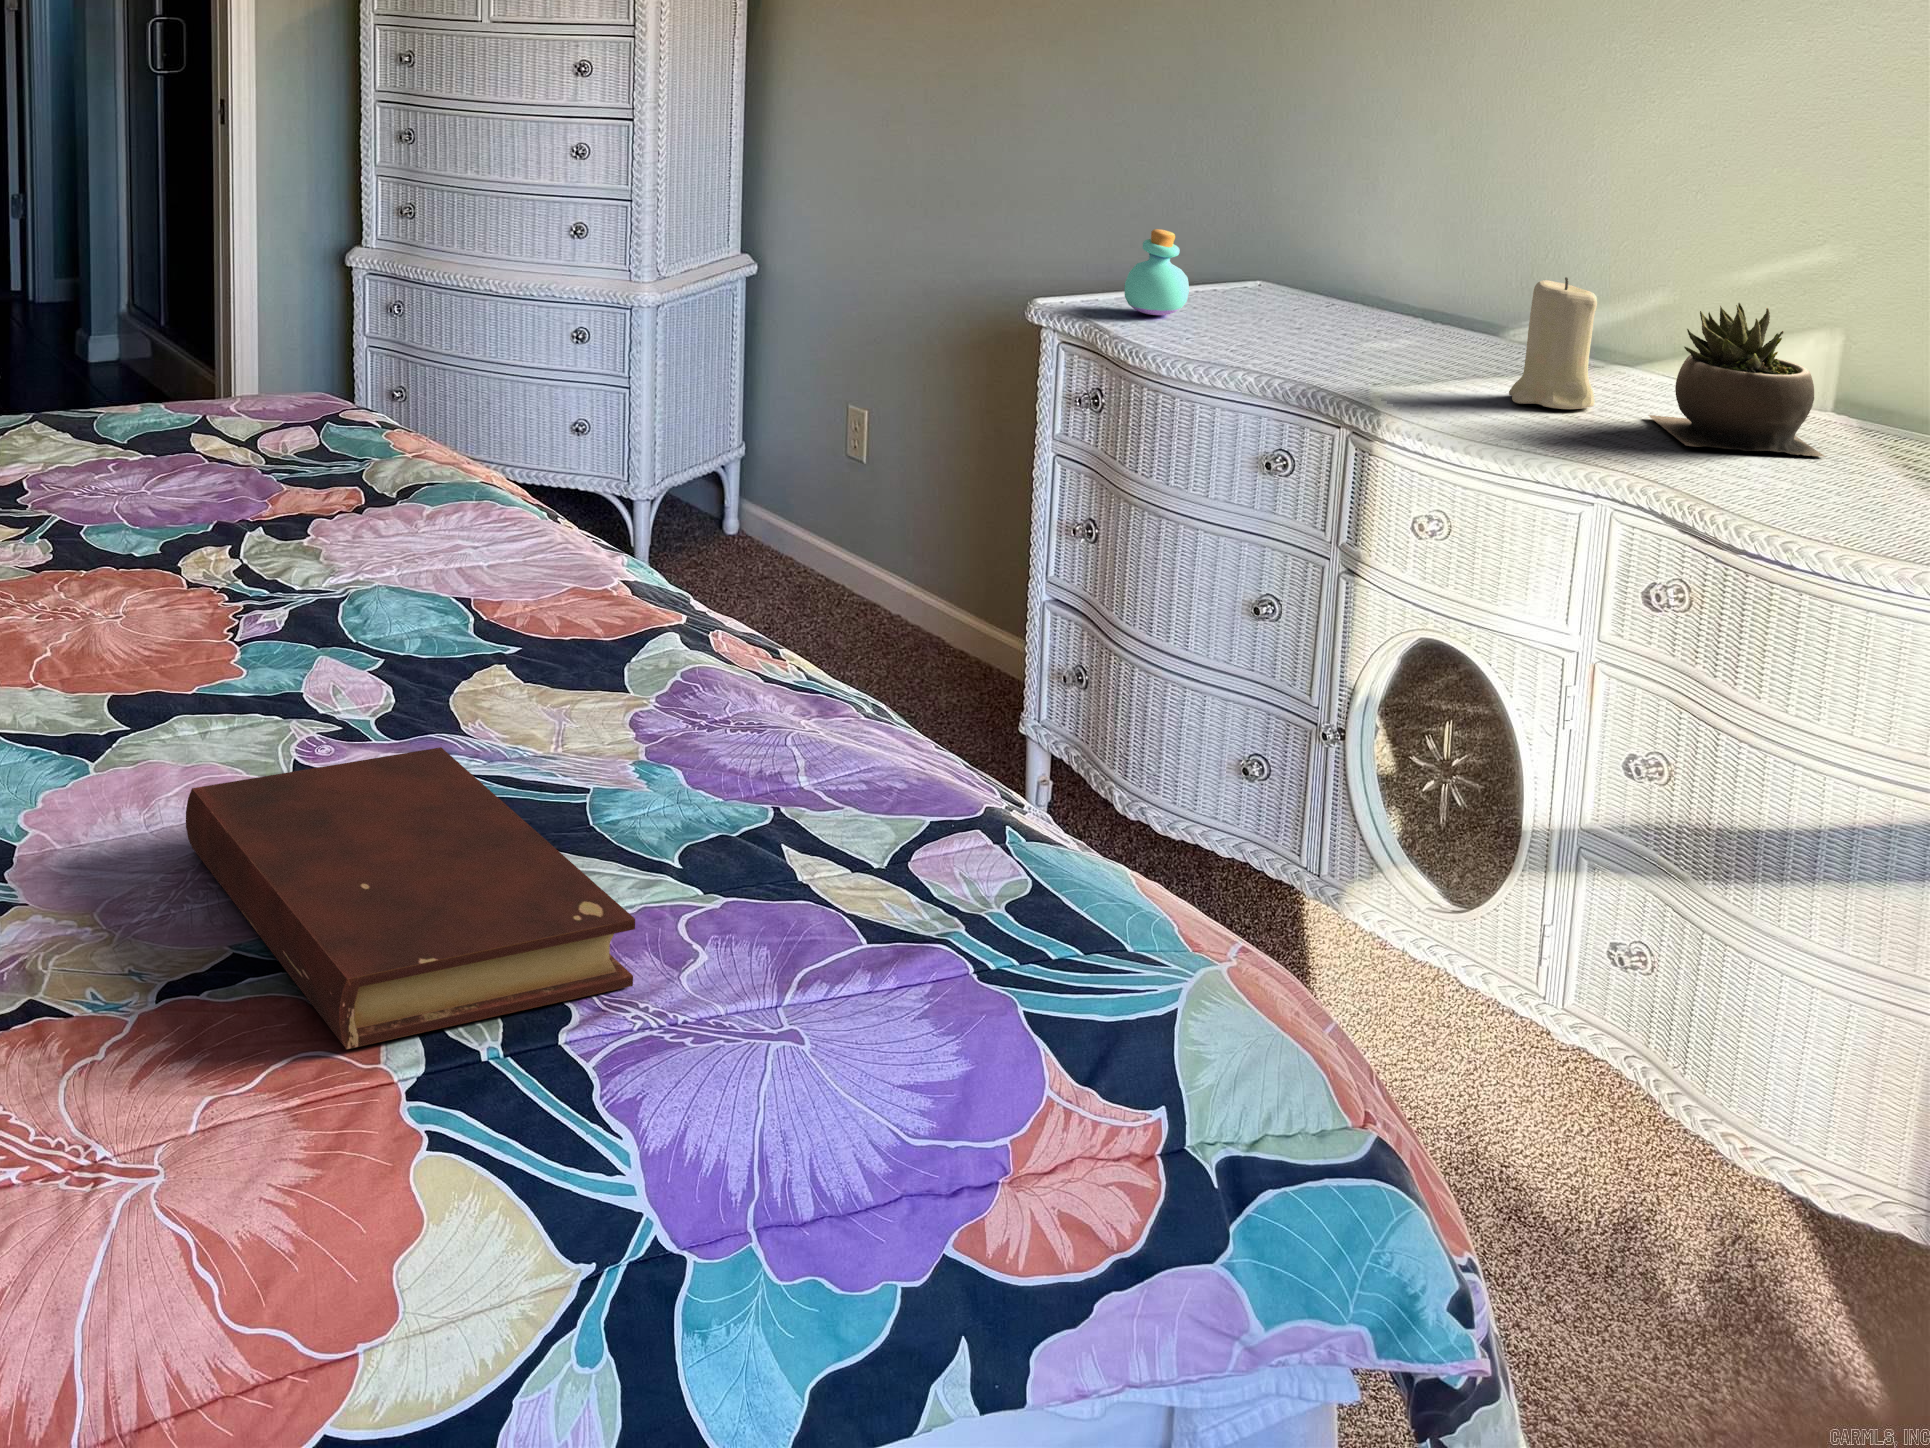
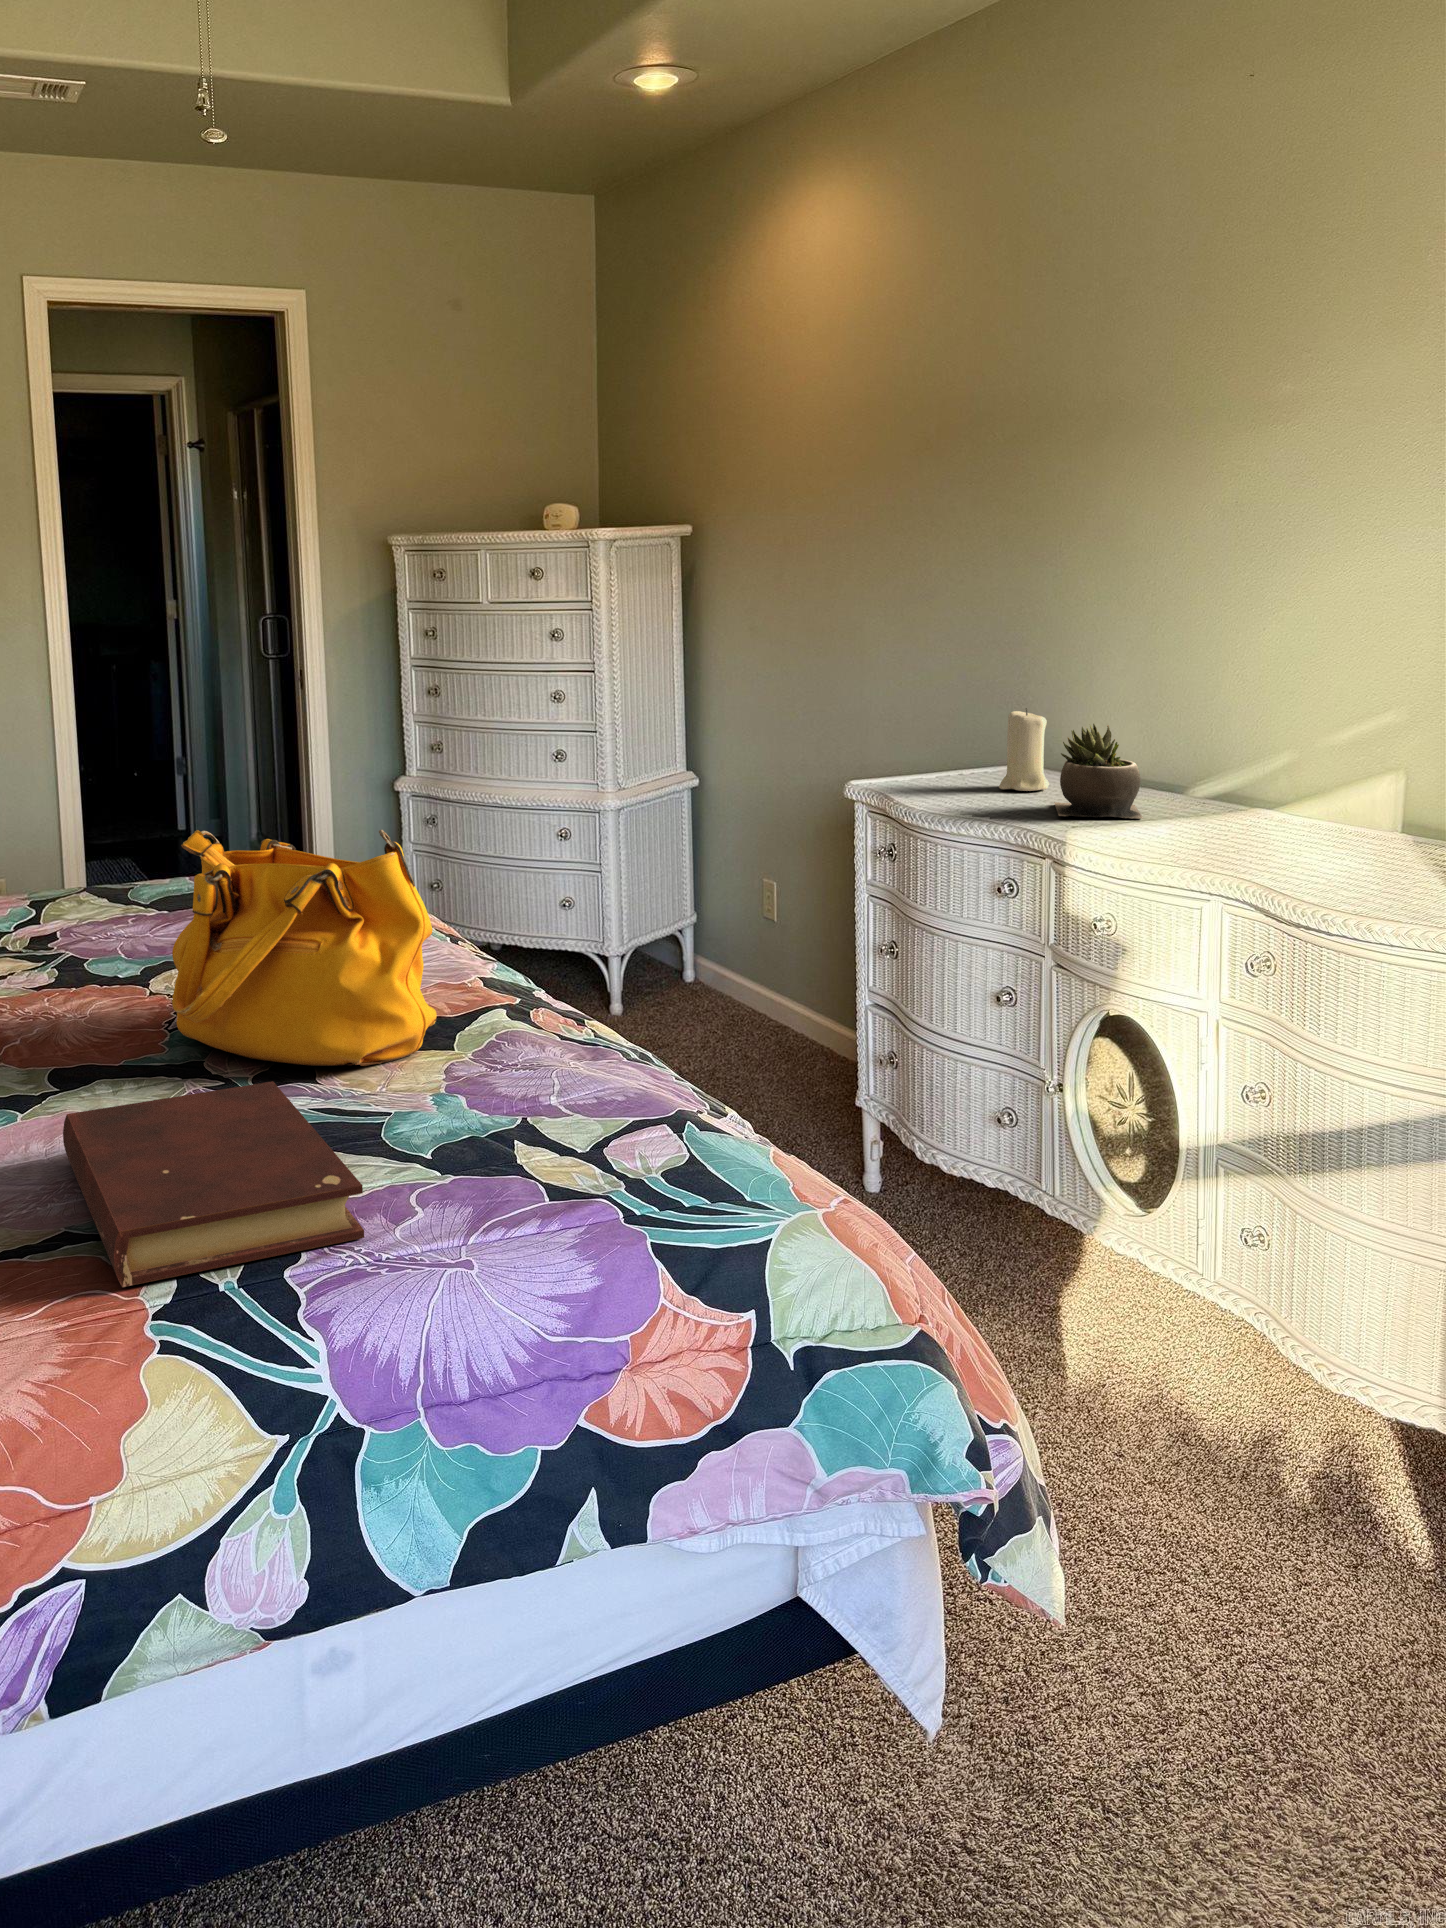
perfume bottle: present [1125,229,1189,315] -> none [909,723,956,787]
candle: present [1509,277,1597,409] -> present [999,708,1049,791]
succulent plant: present [1649,303,1825,457] -> present [1054,724,1143,818]
handbag: none [252,386,606,716] -> present [172,830,437,1066]

